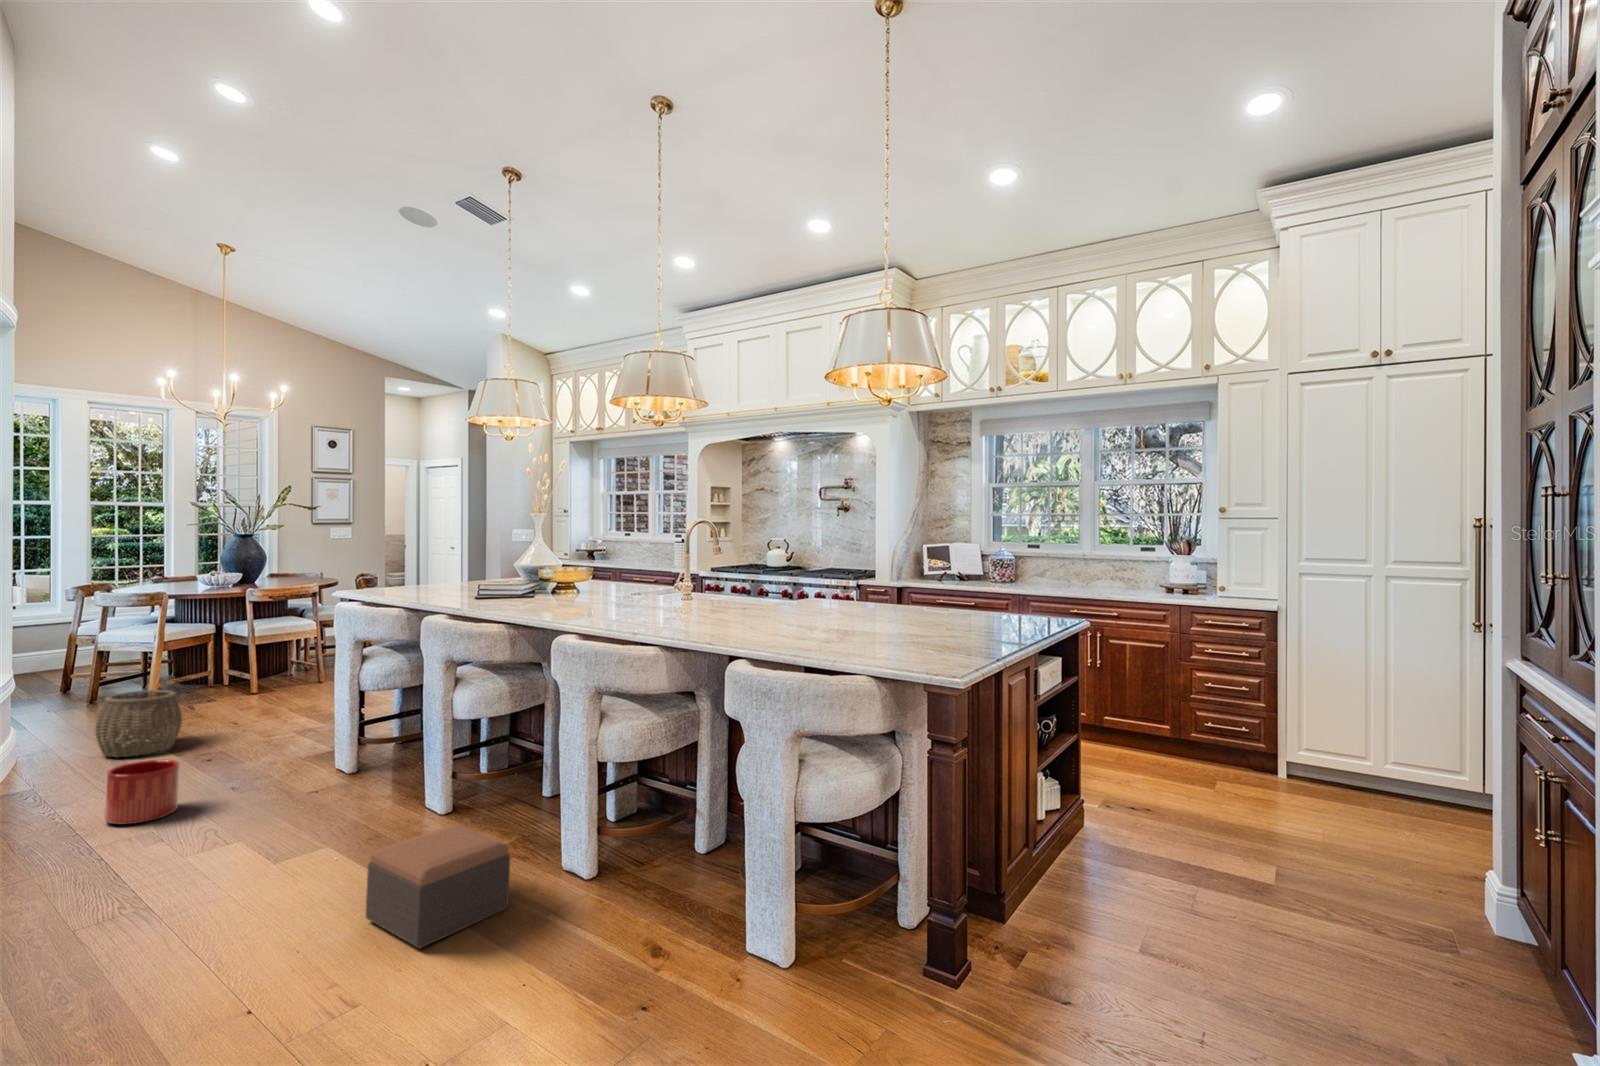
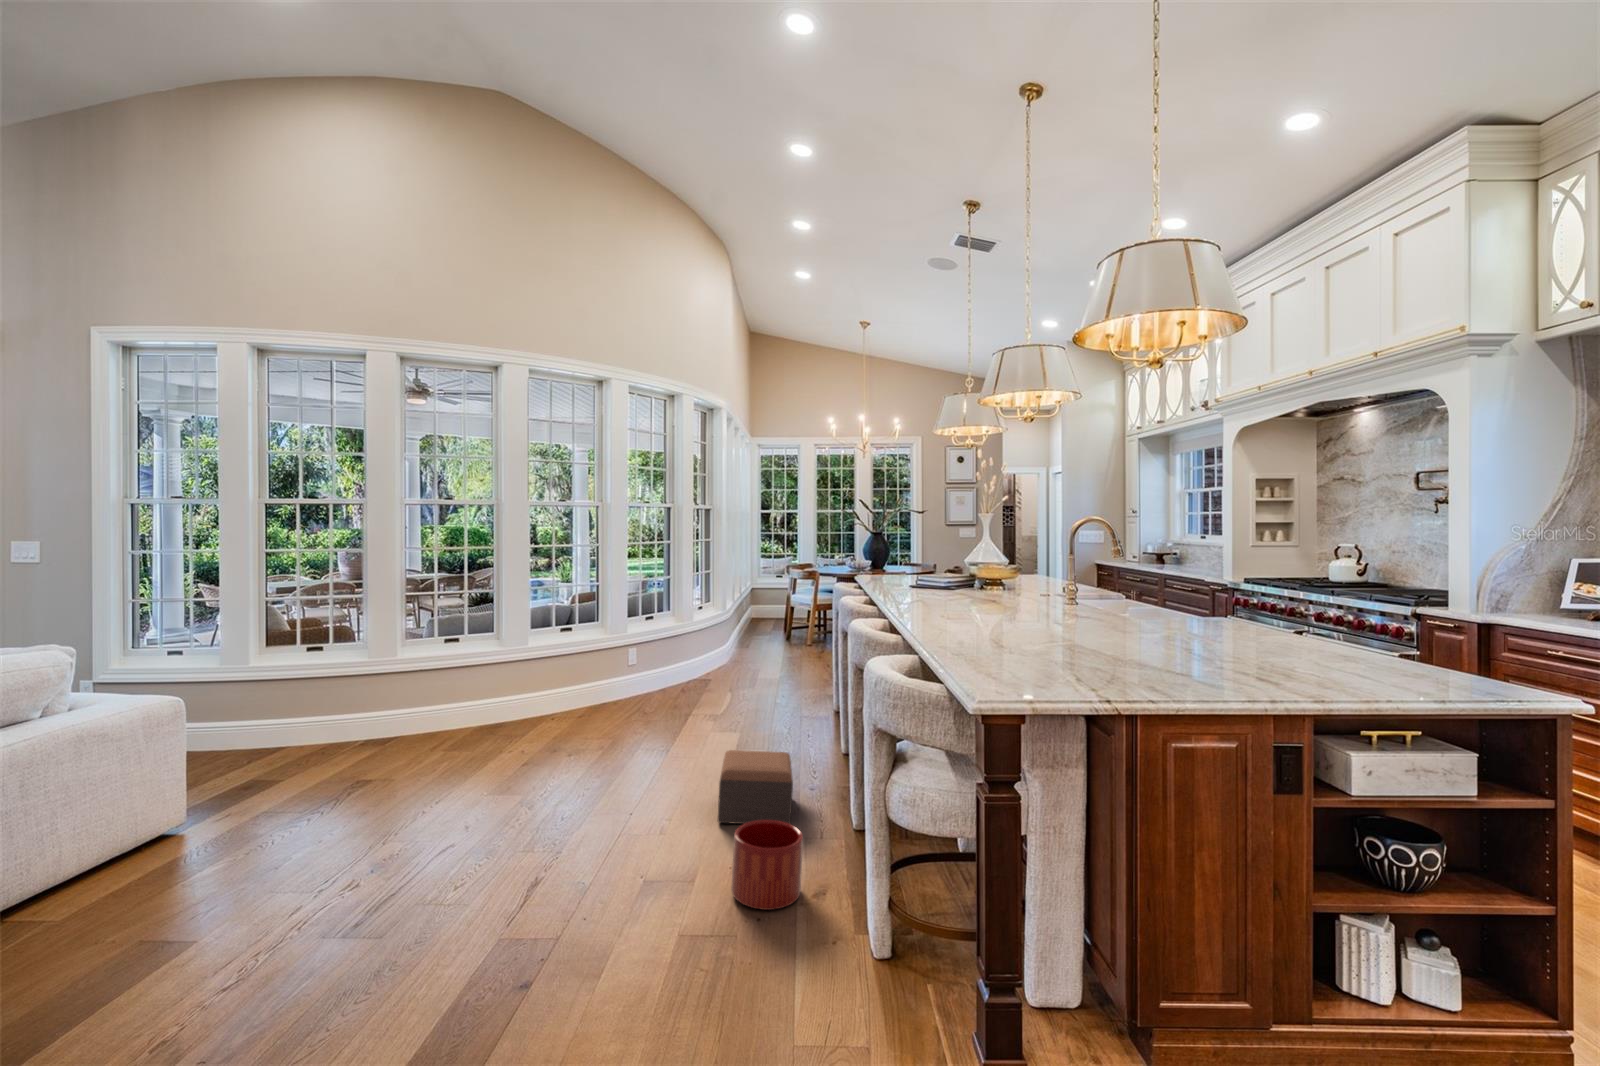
woven basket: present [95,690,182,757] -> none [747,632,790,674]
planter: present [104,760,180,824] -> present [731,820,803,910]

